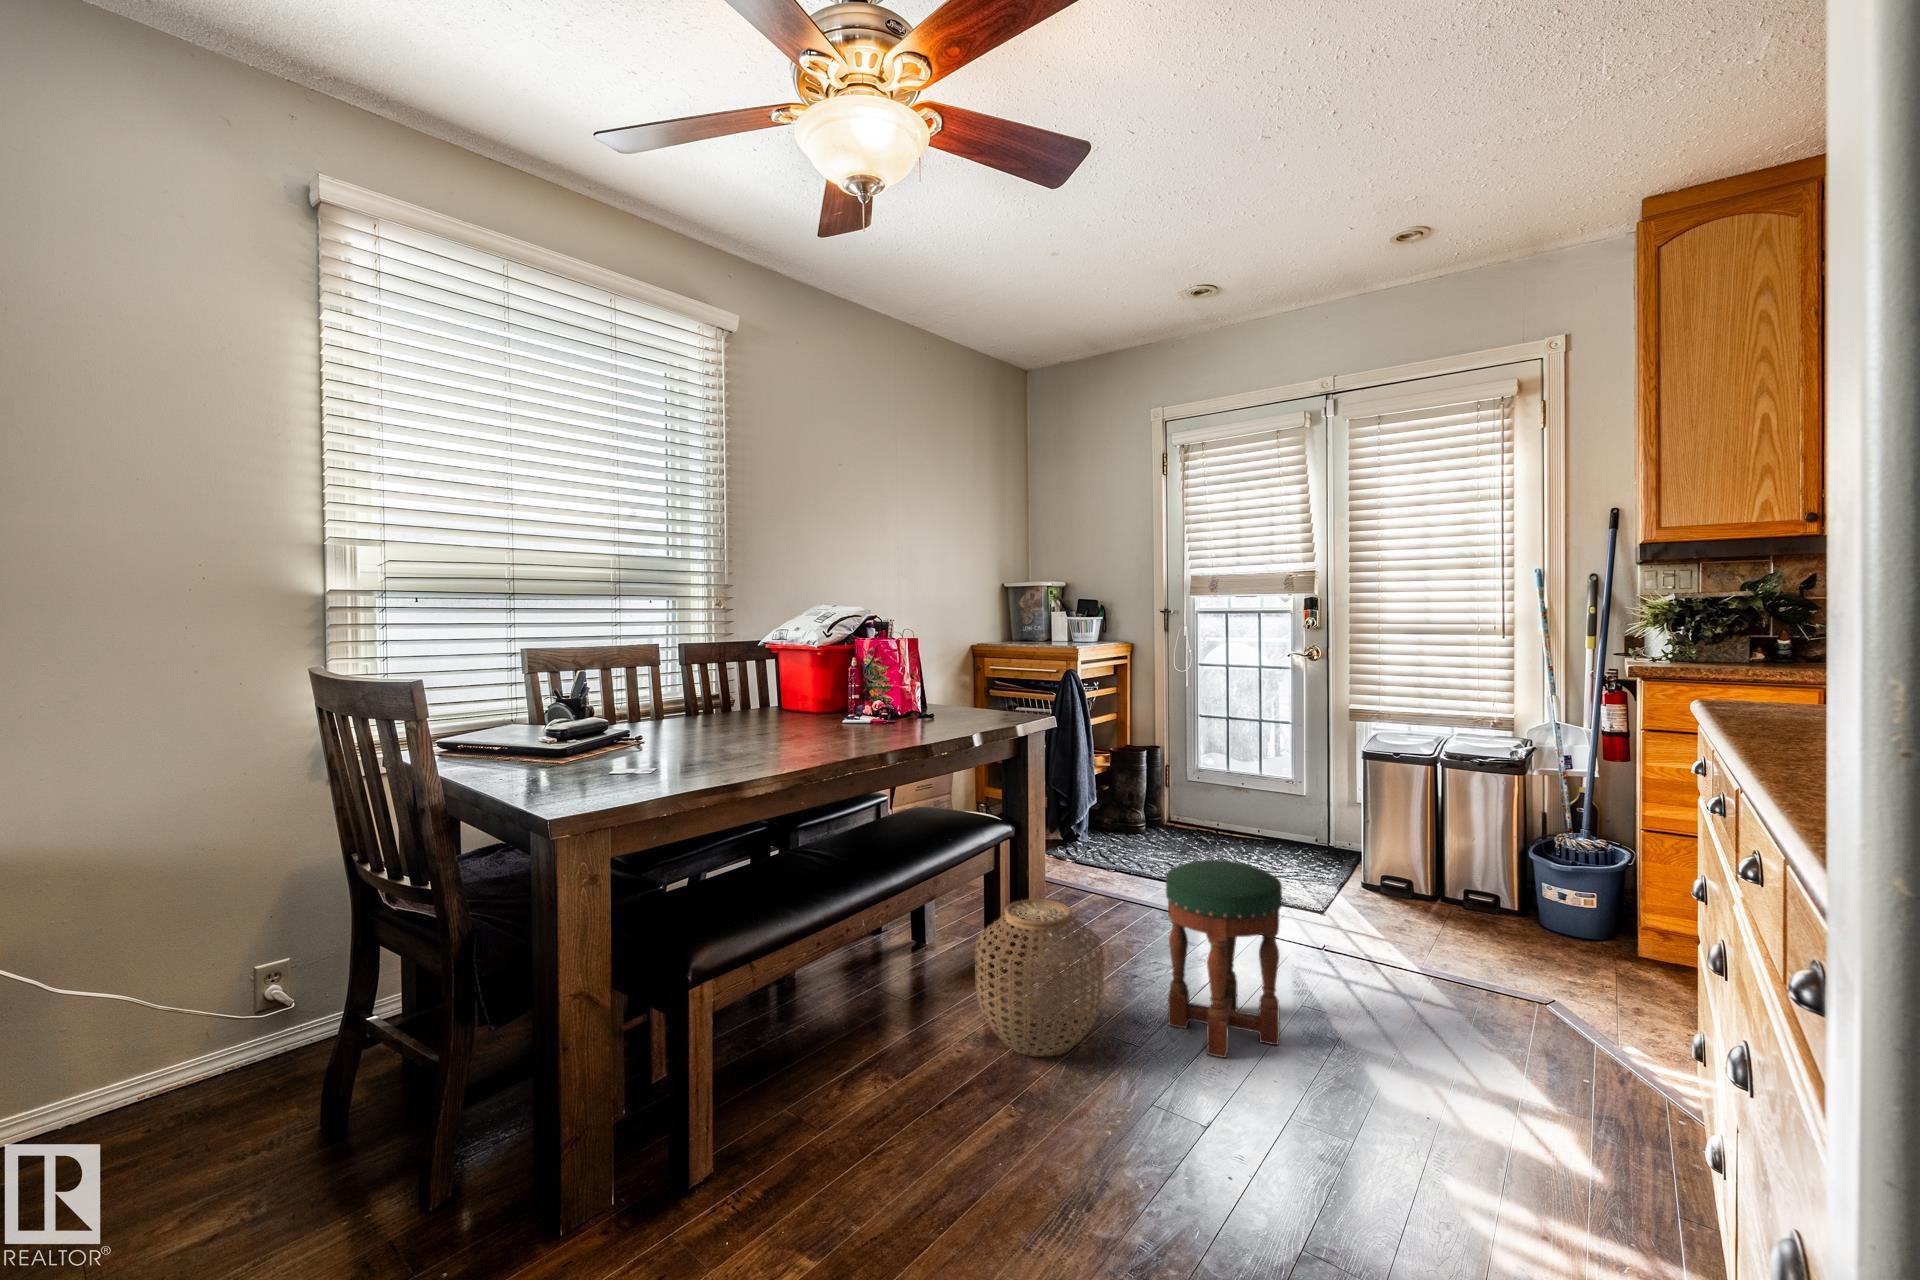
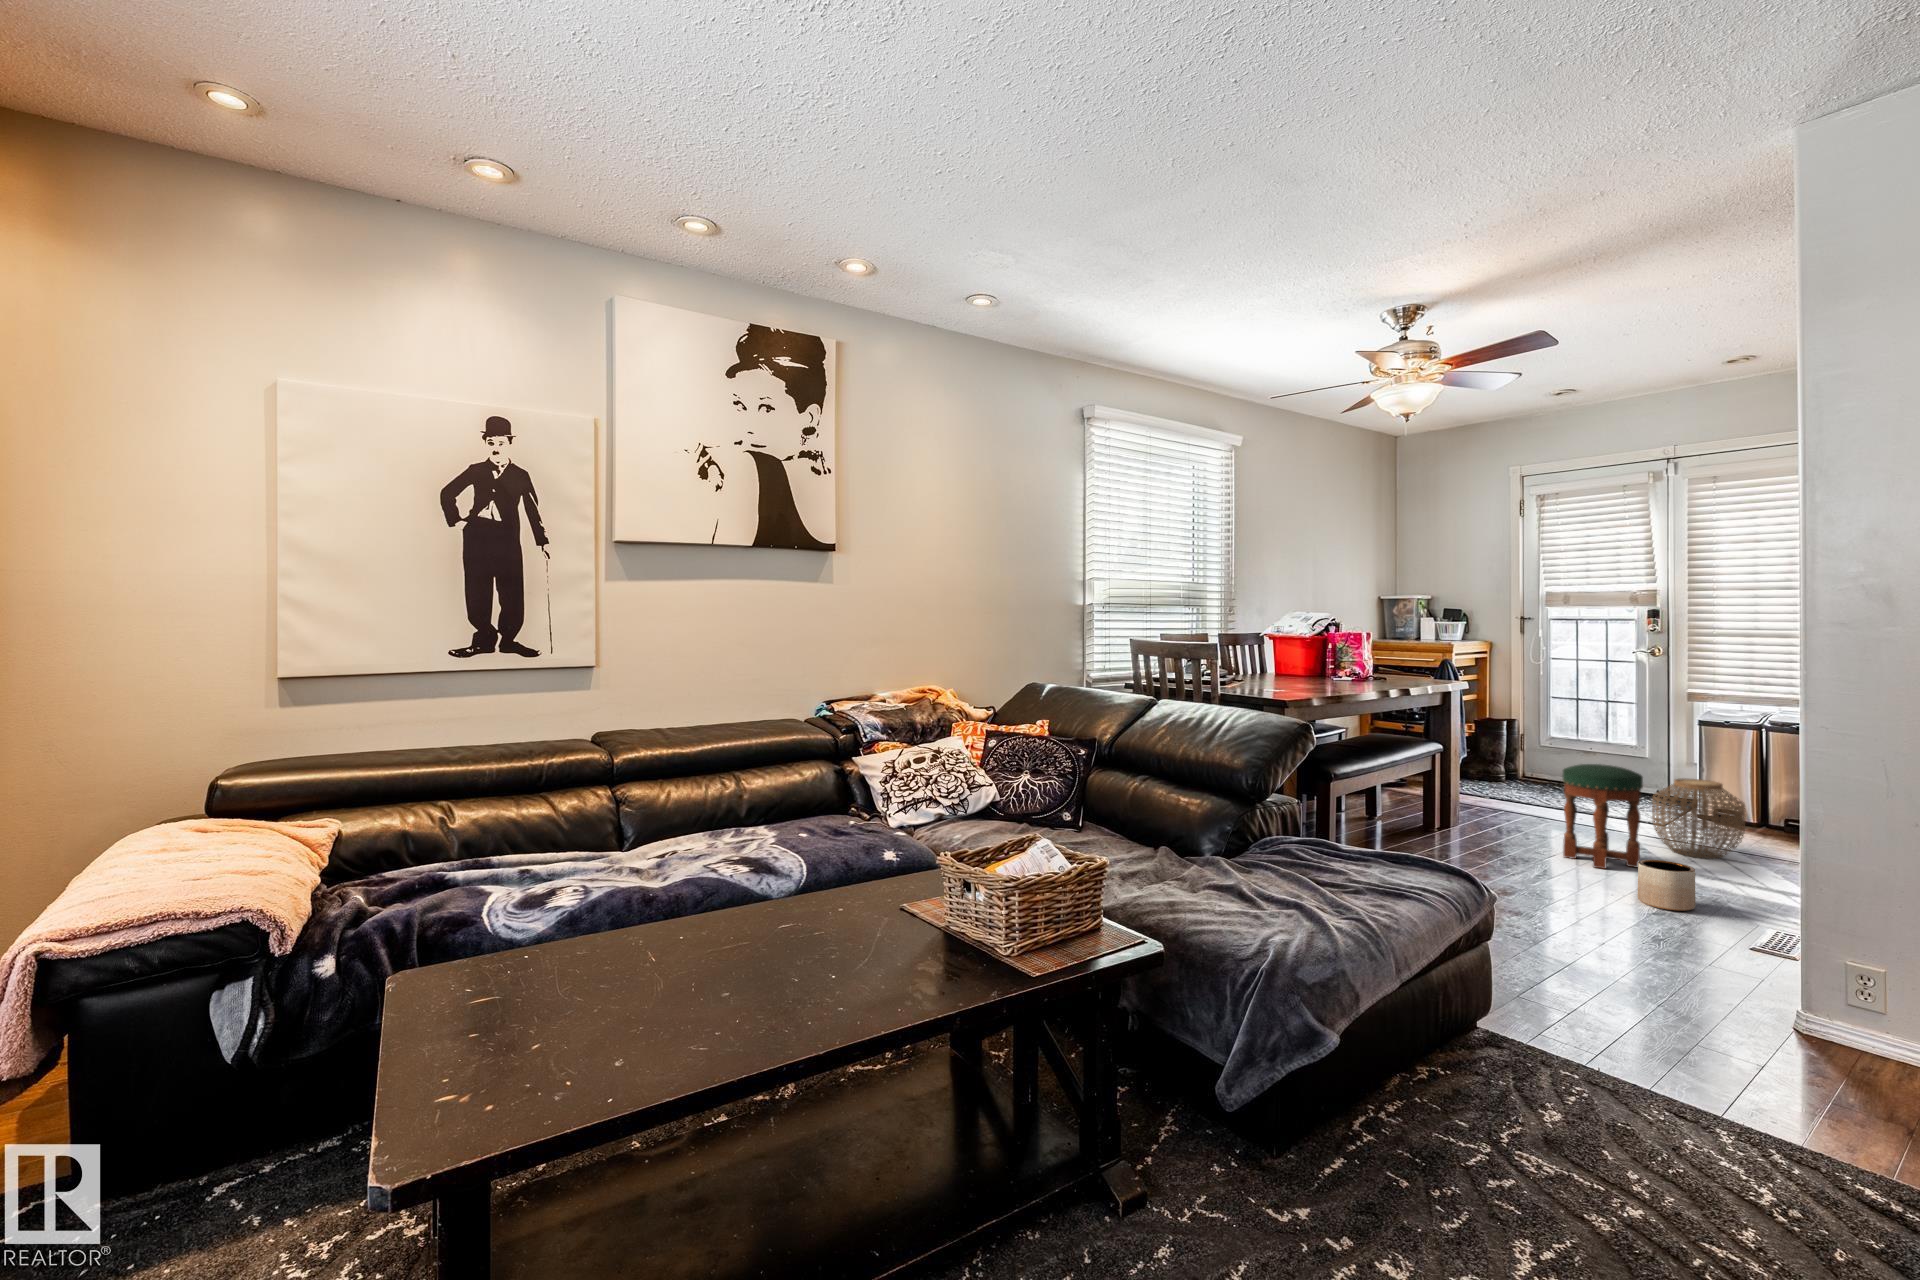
woven basket: present [975,899,1104,1056] -> present [1652,778,1746,859]
planter: none [1262,1086,1359,1215] -> present [1637,860,1696,911]

